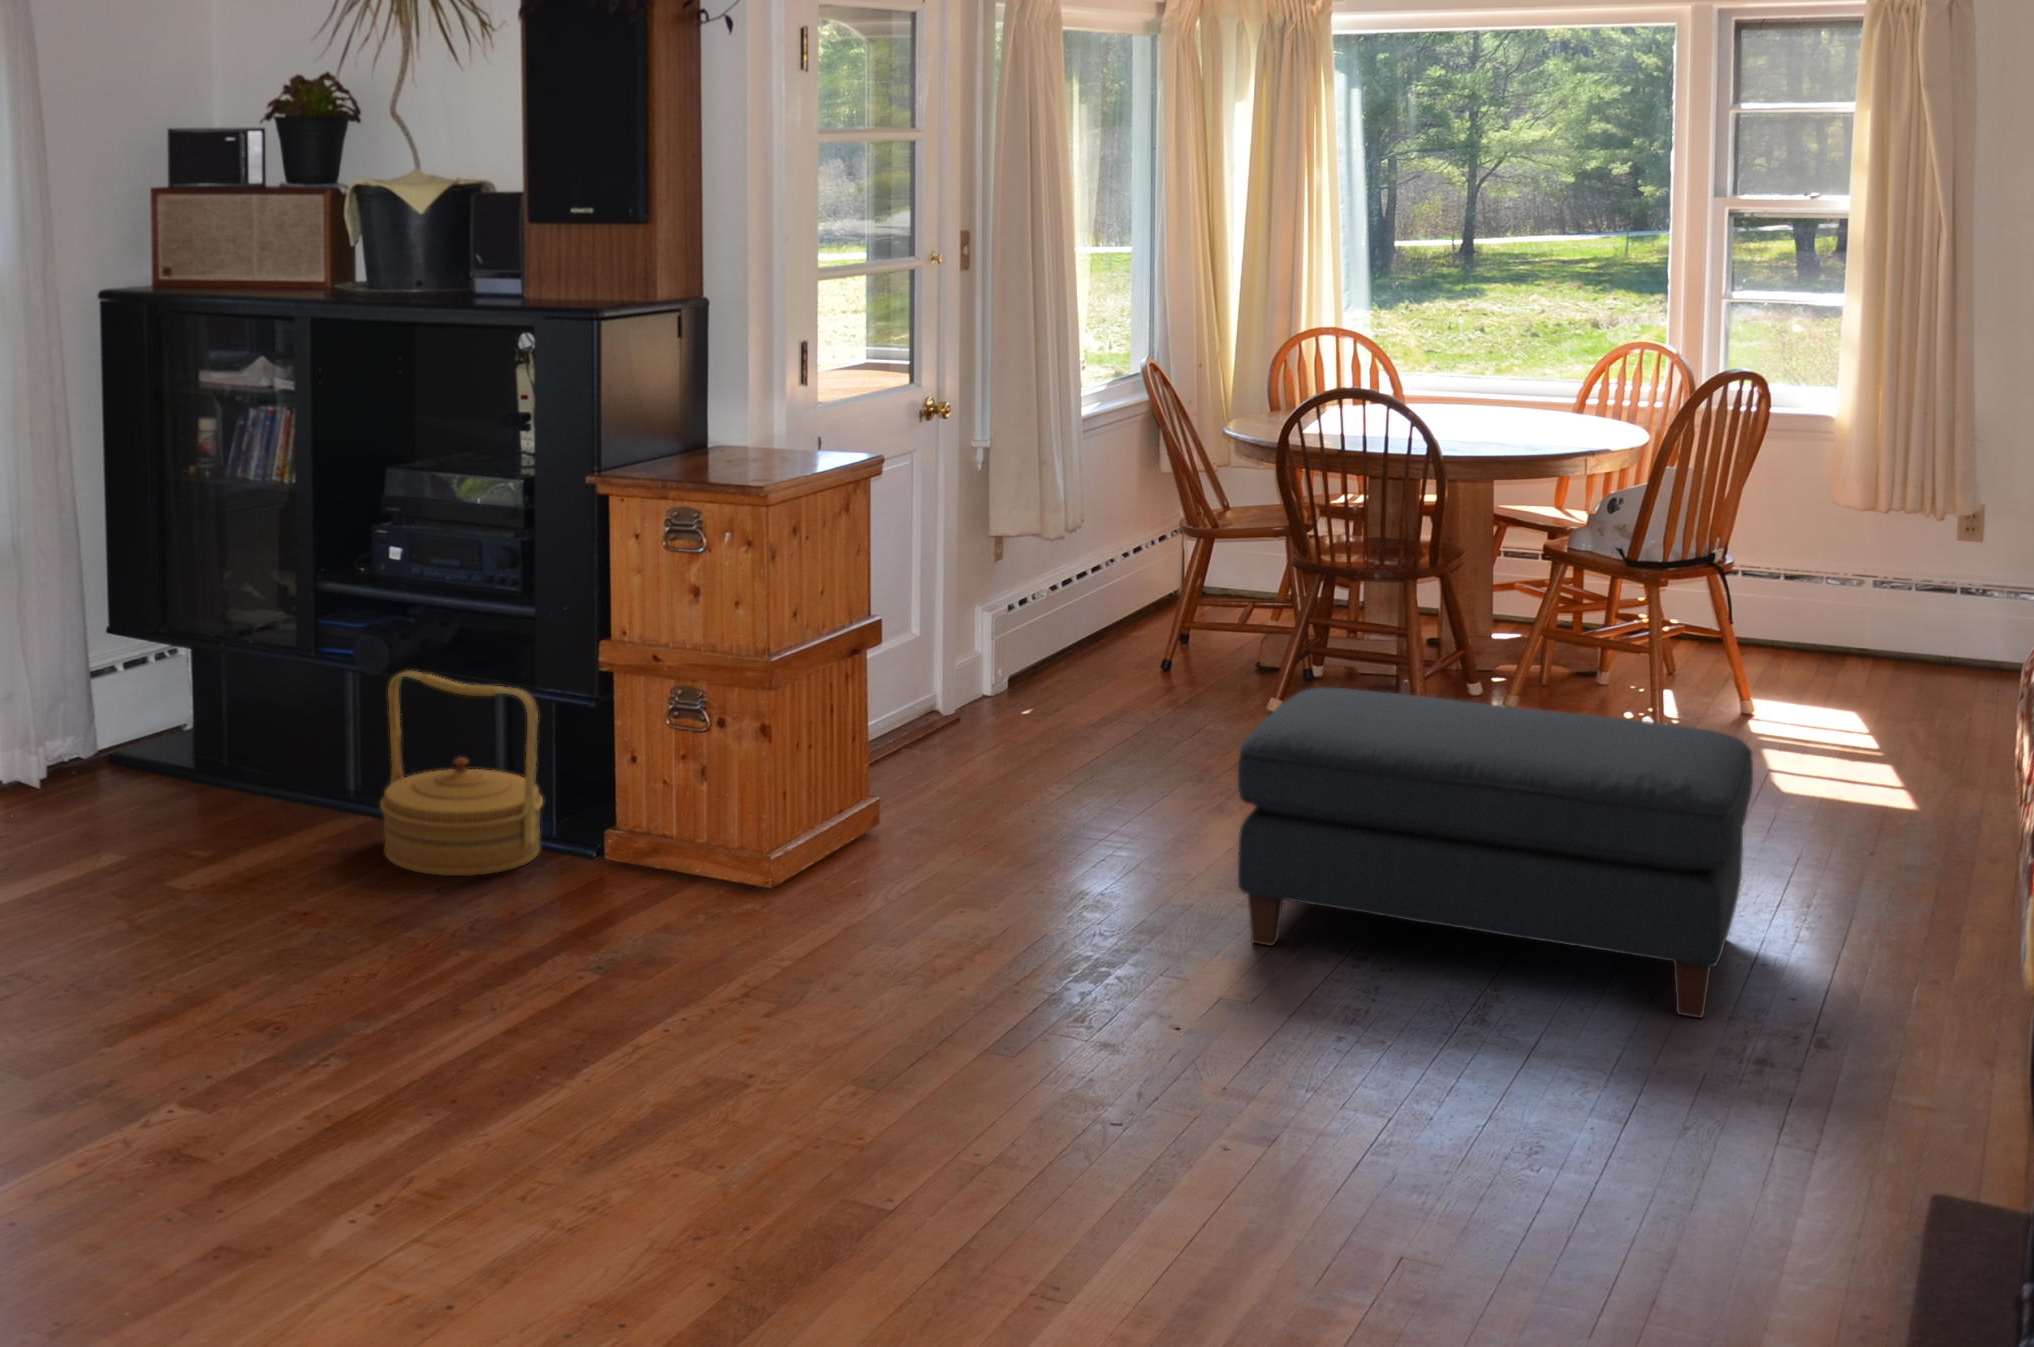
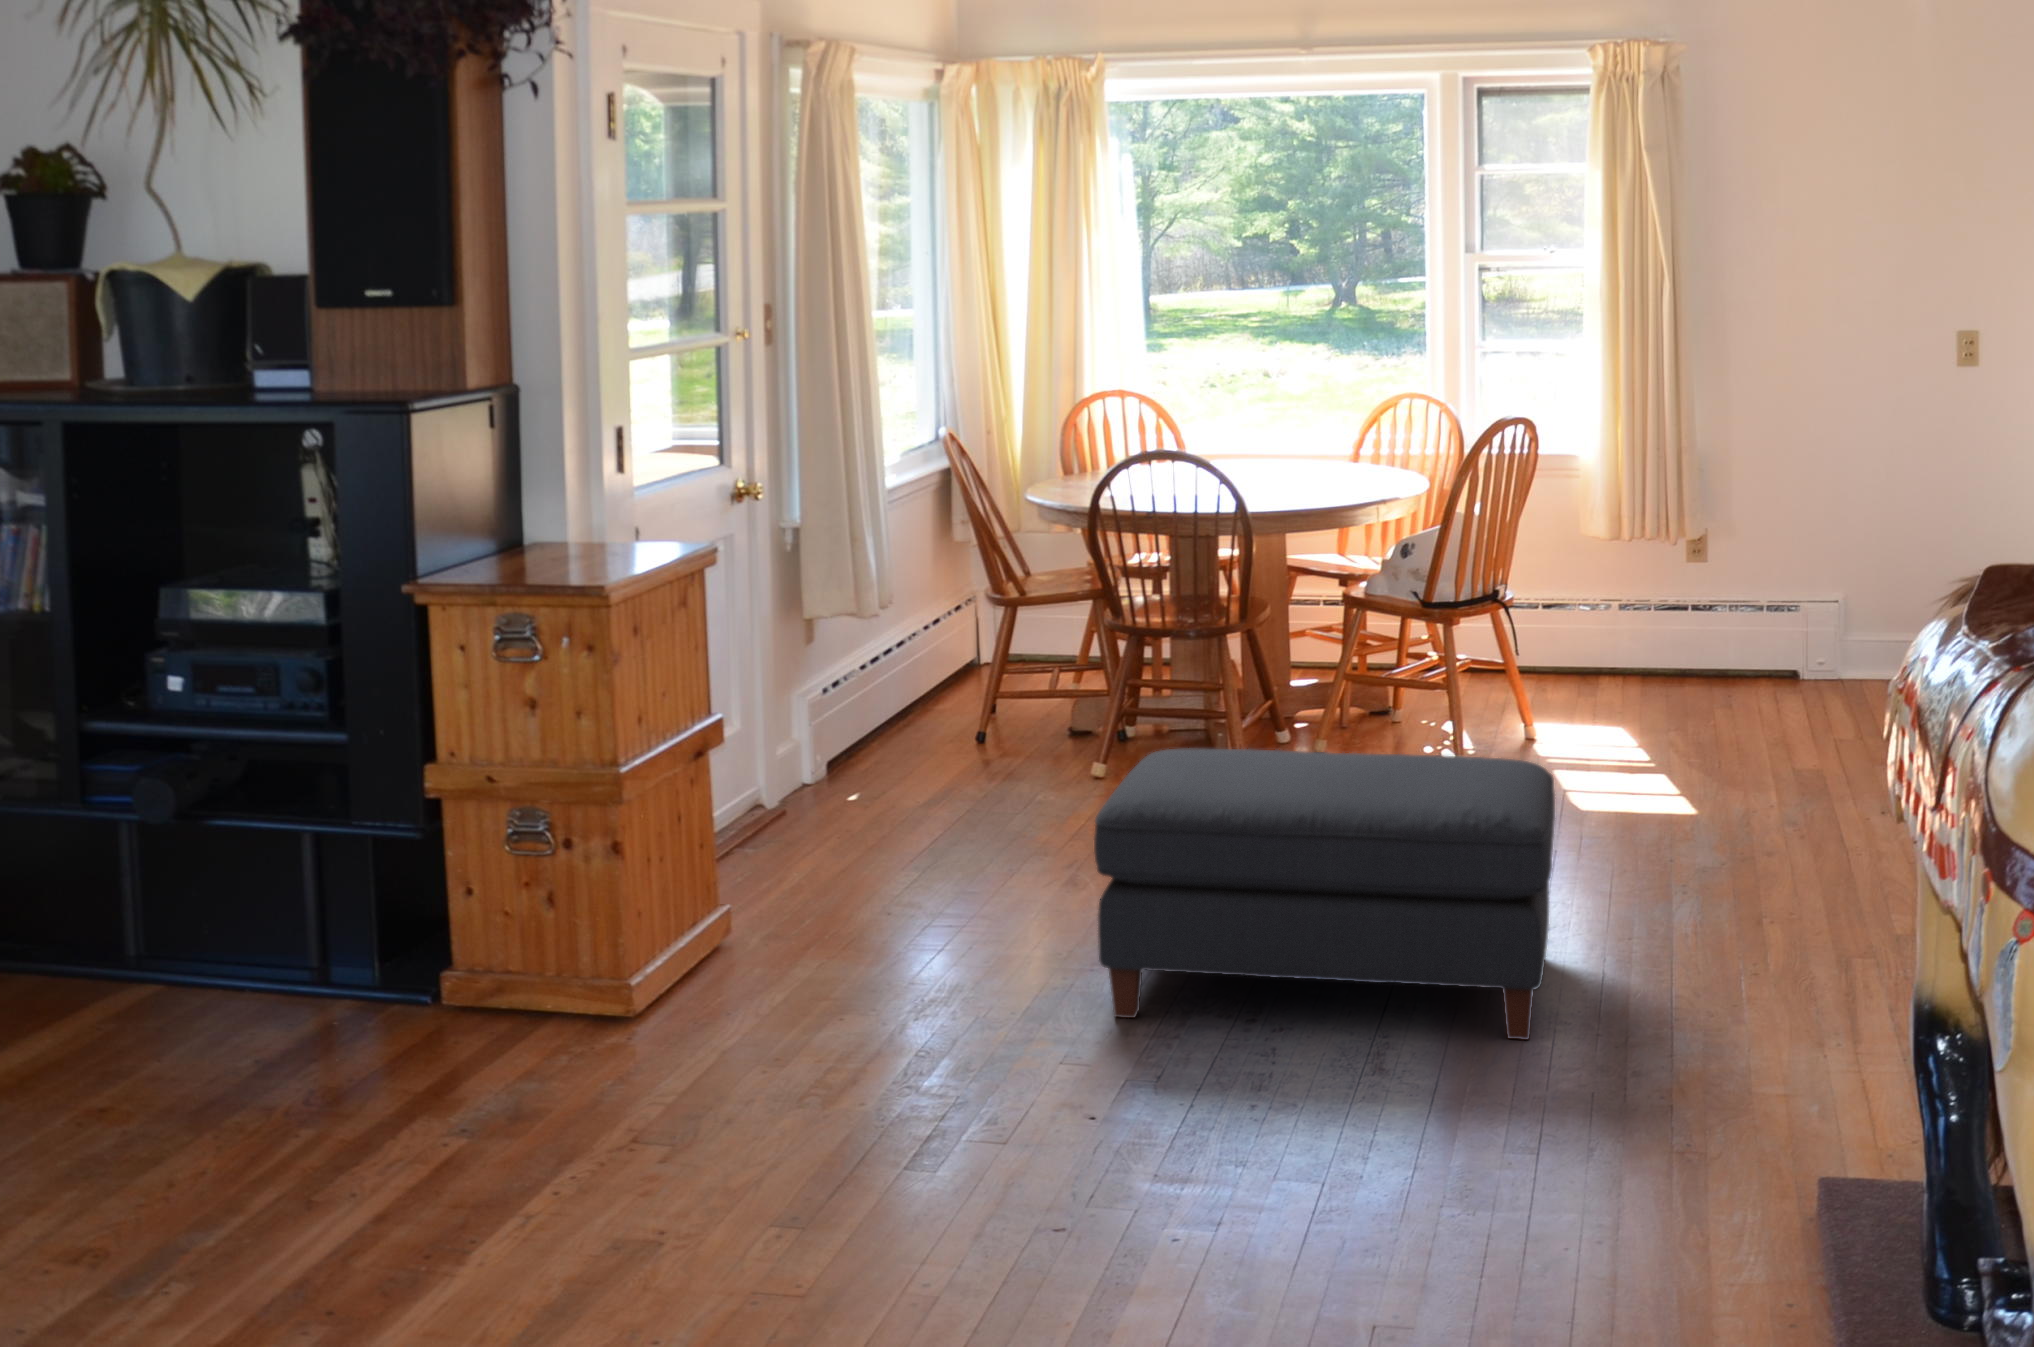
woven basket: present [380,671,543,876] -> none [152,819,351,1053]

